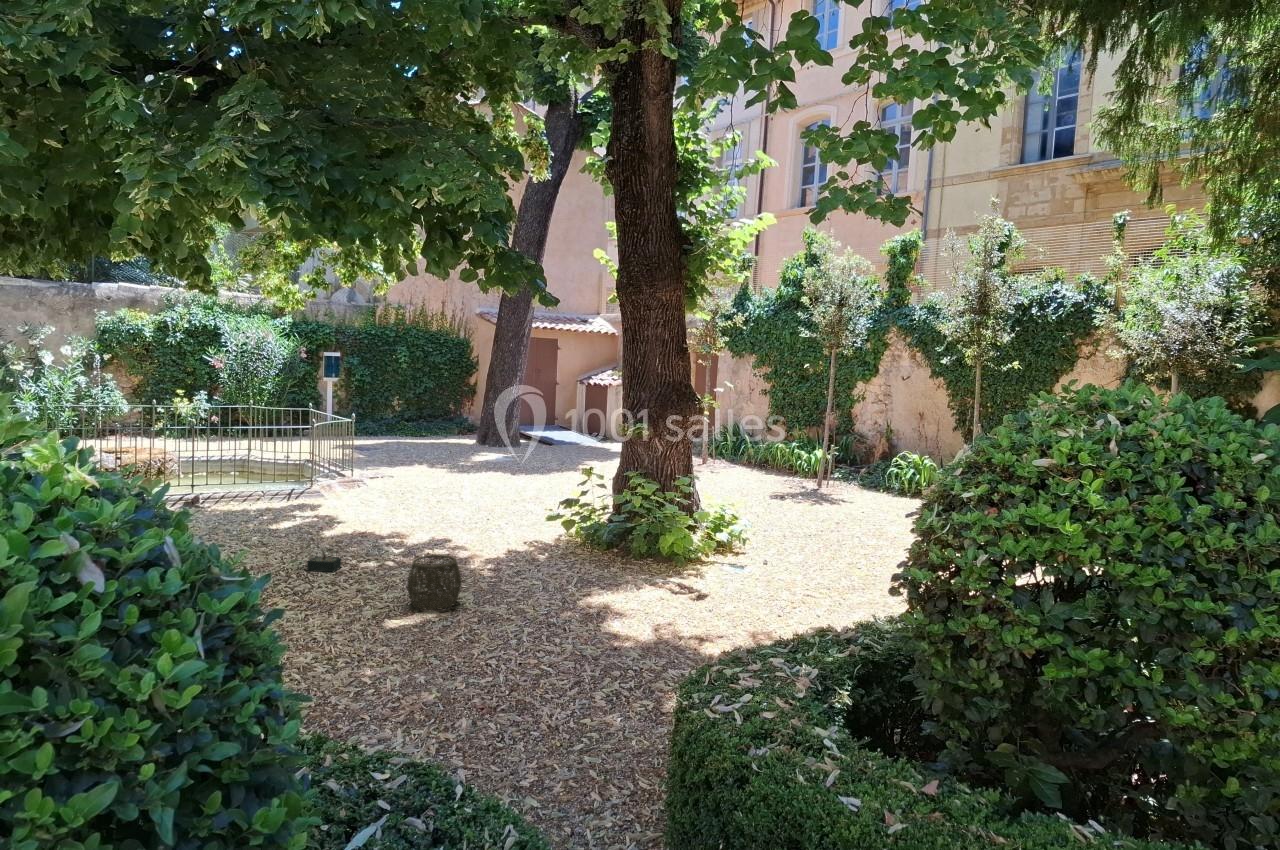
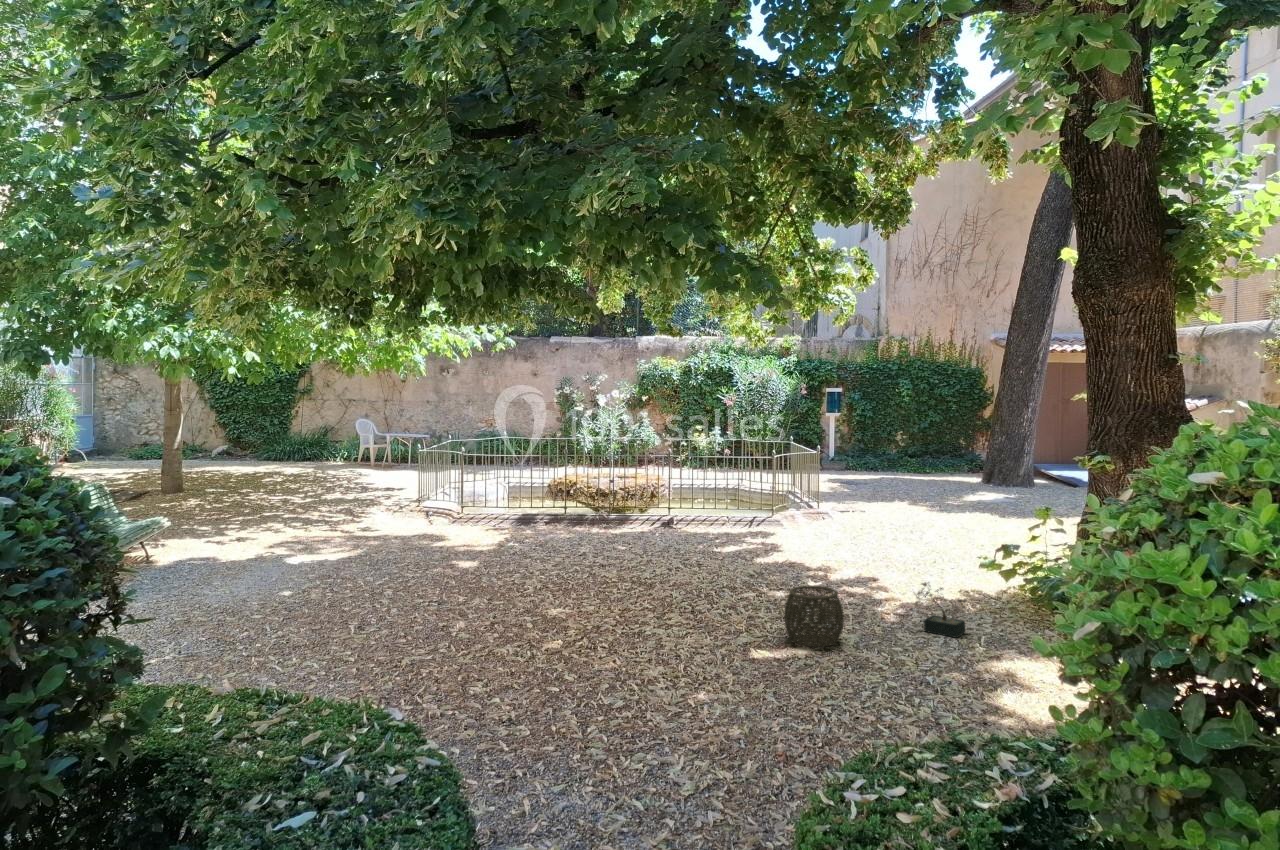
decorative plant: present [299,531,346,572] -> present [915,582,971,638]

